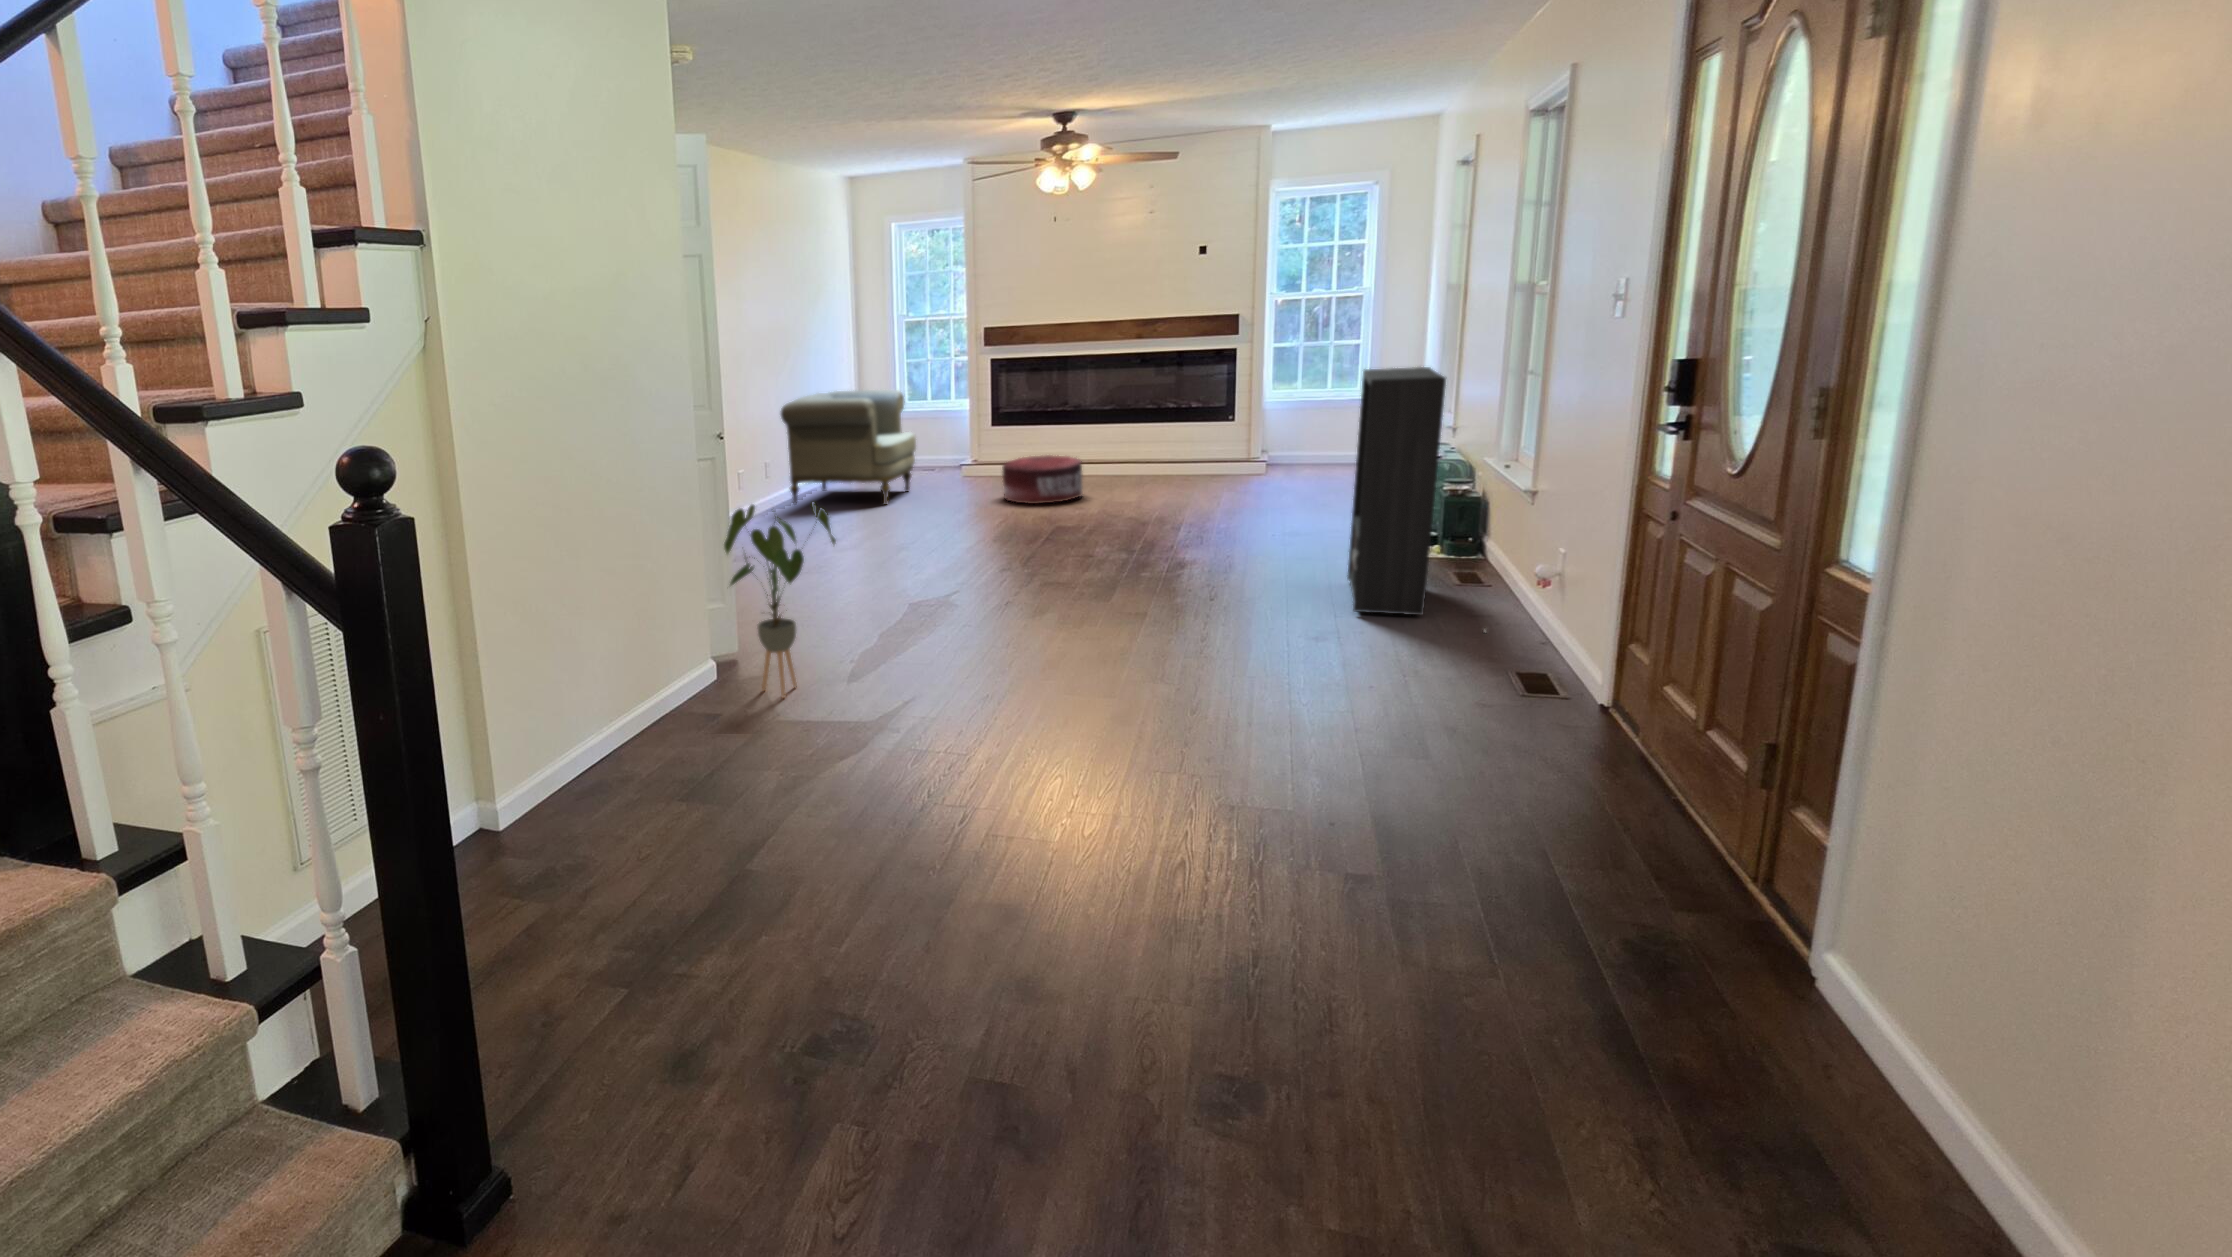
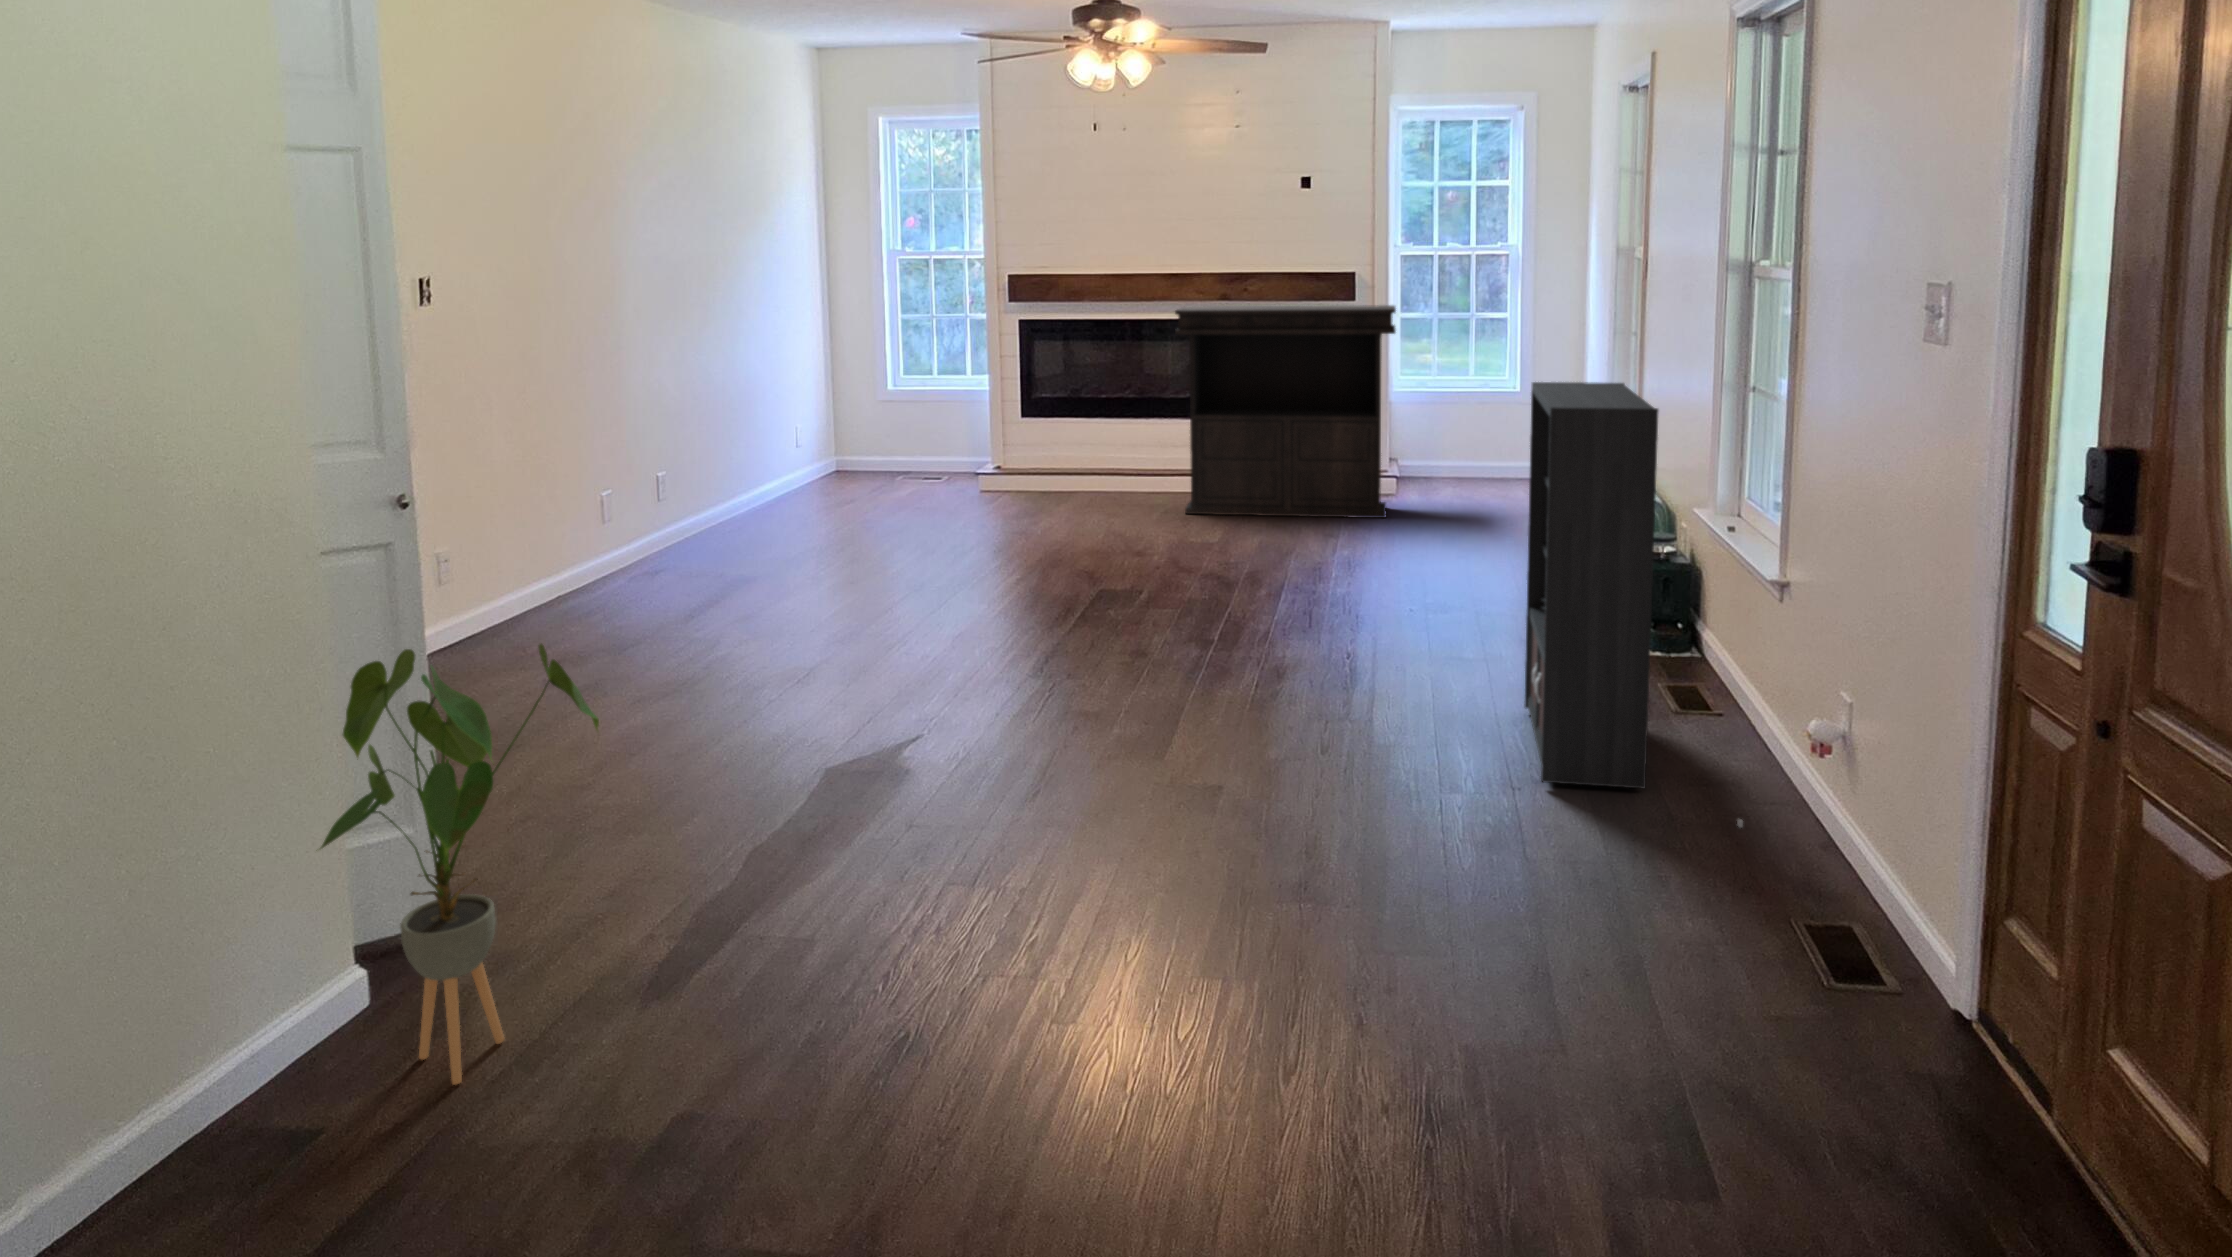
console table: none [1104,335,1270,487] -> present [1175,305,1396,518]
armchair: present [781,390,916,505] -> none [680,359,905,543]
pouf: present [1002,455,1083,504] -> none [1030,466,1150,544]

